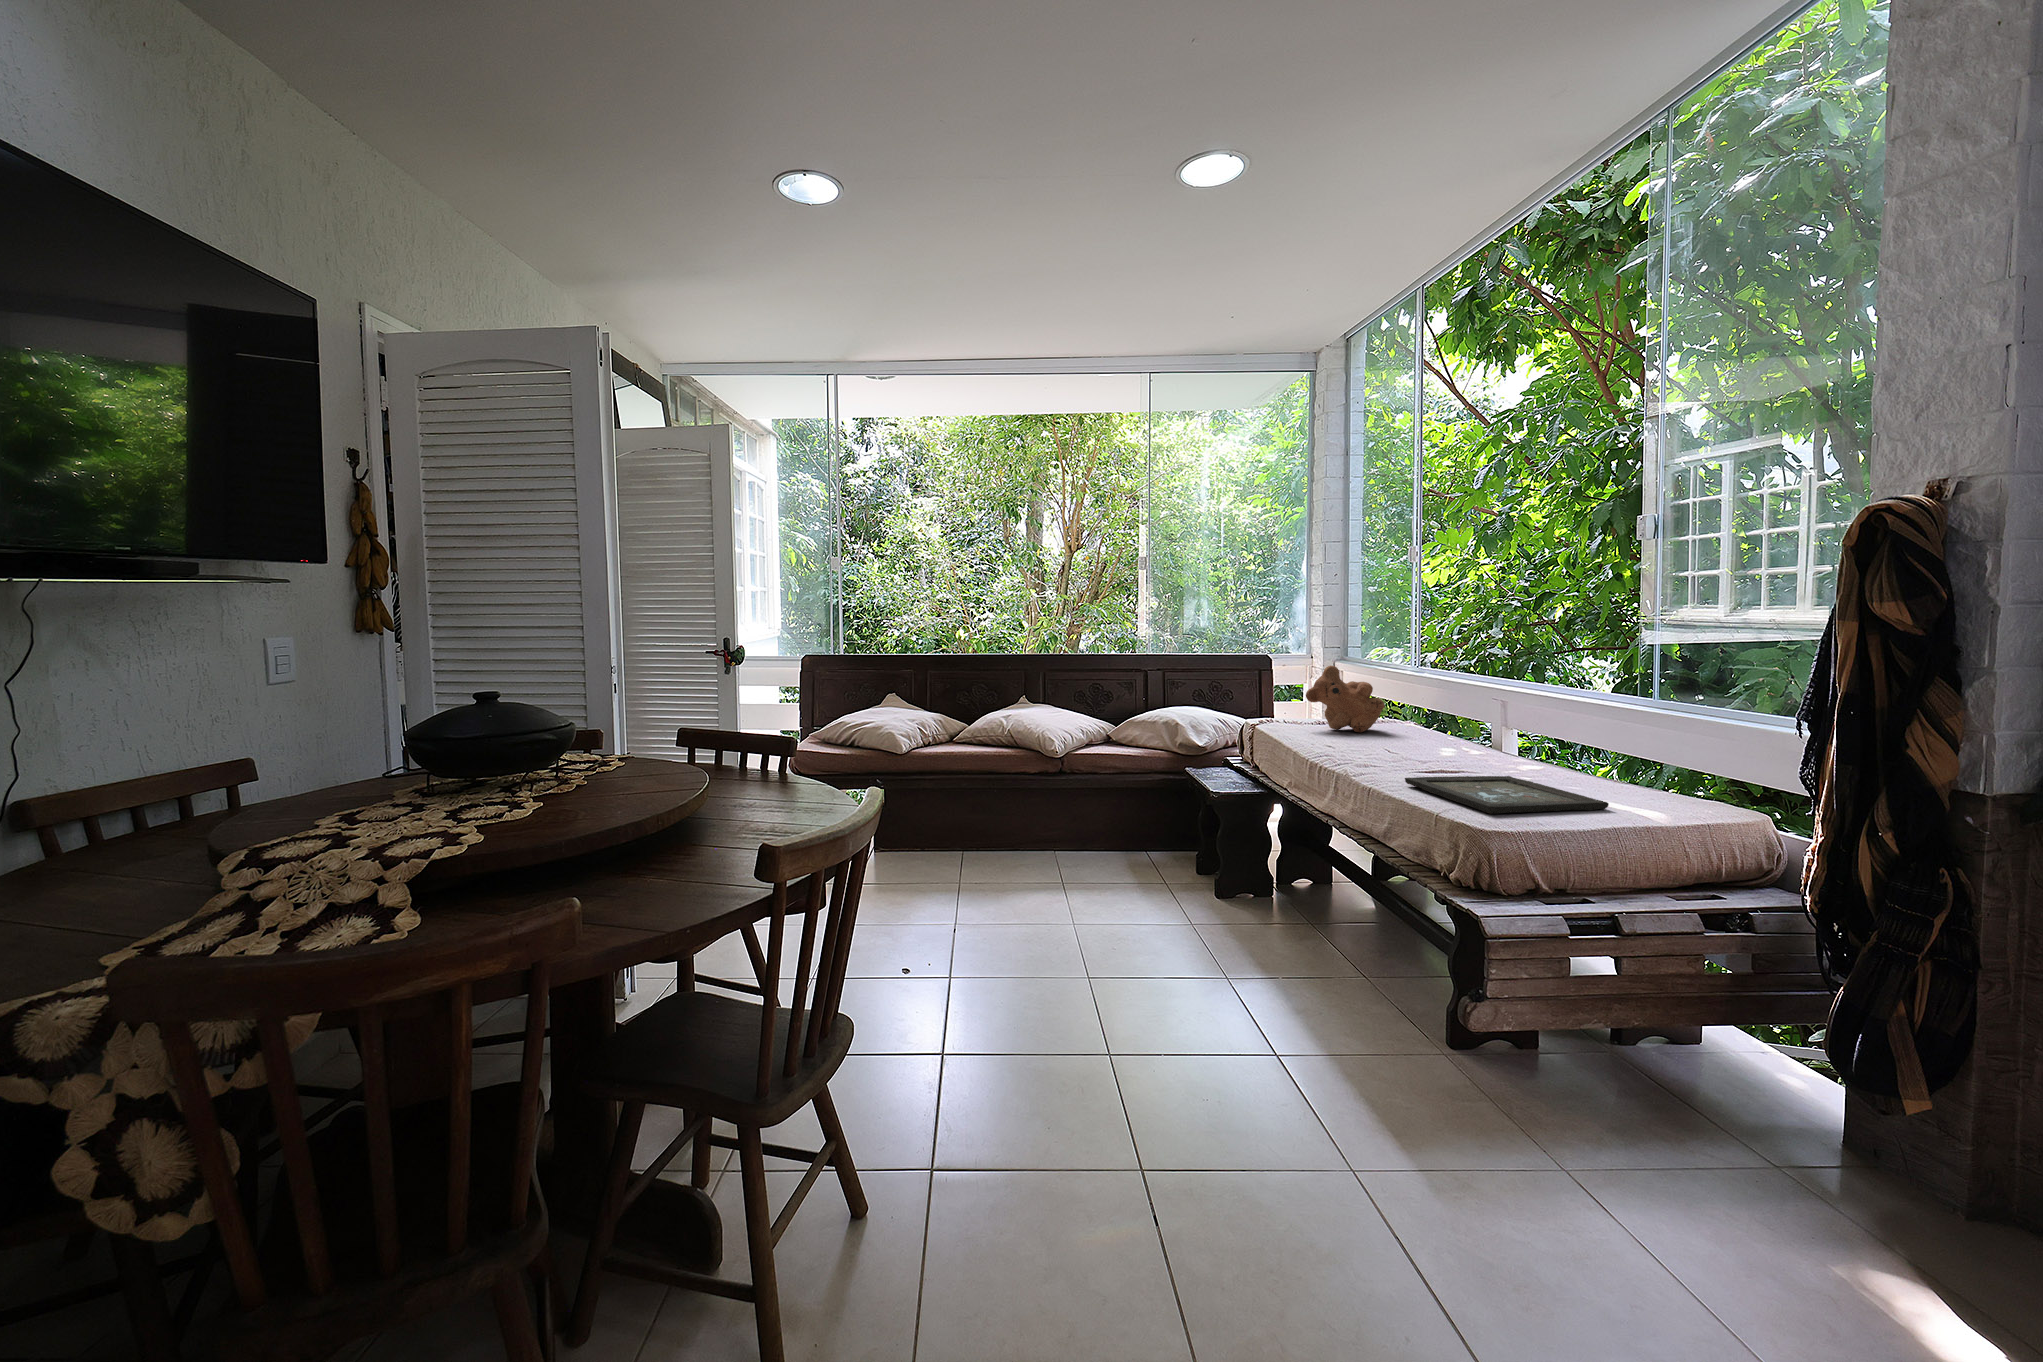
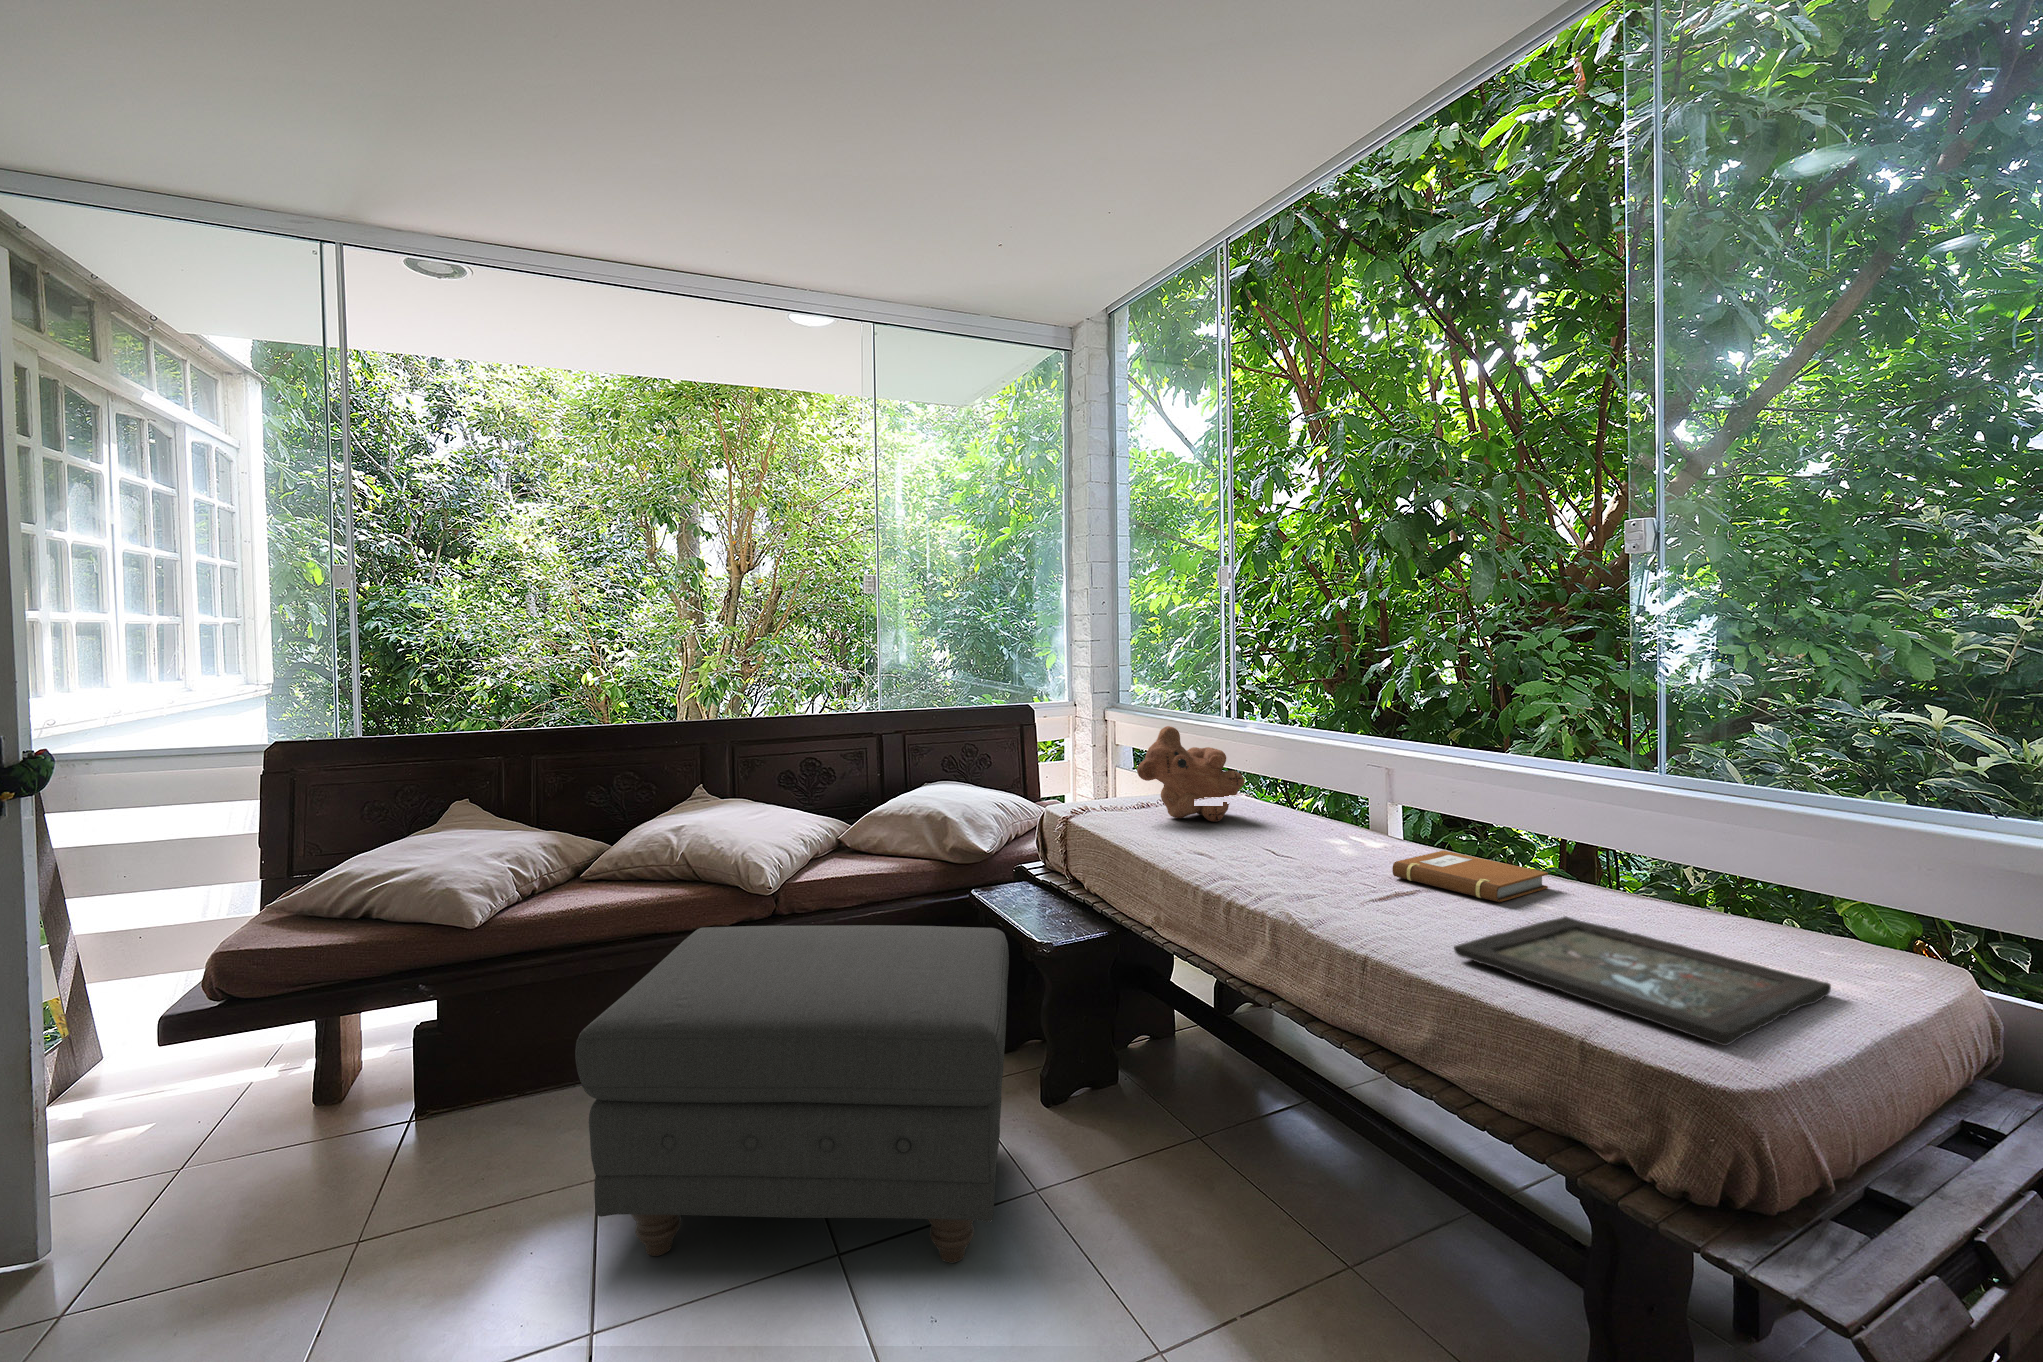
notebook: none [1435,748,1538,772] -> present [1393,851,1548,902]
ottoman: none [952,761,1184,924] -> present [575,925,1009,1263]

